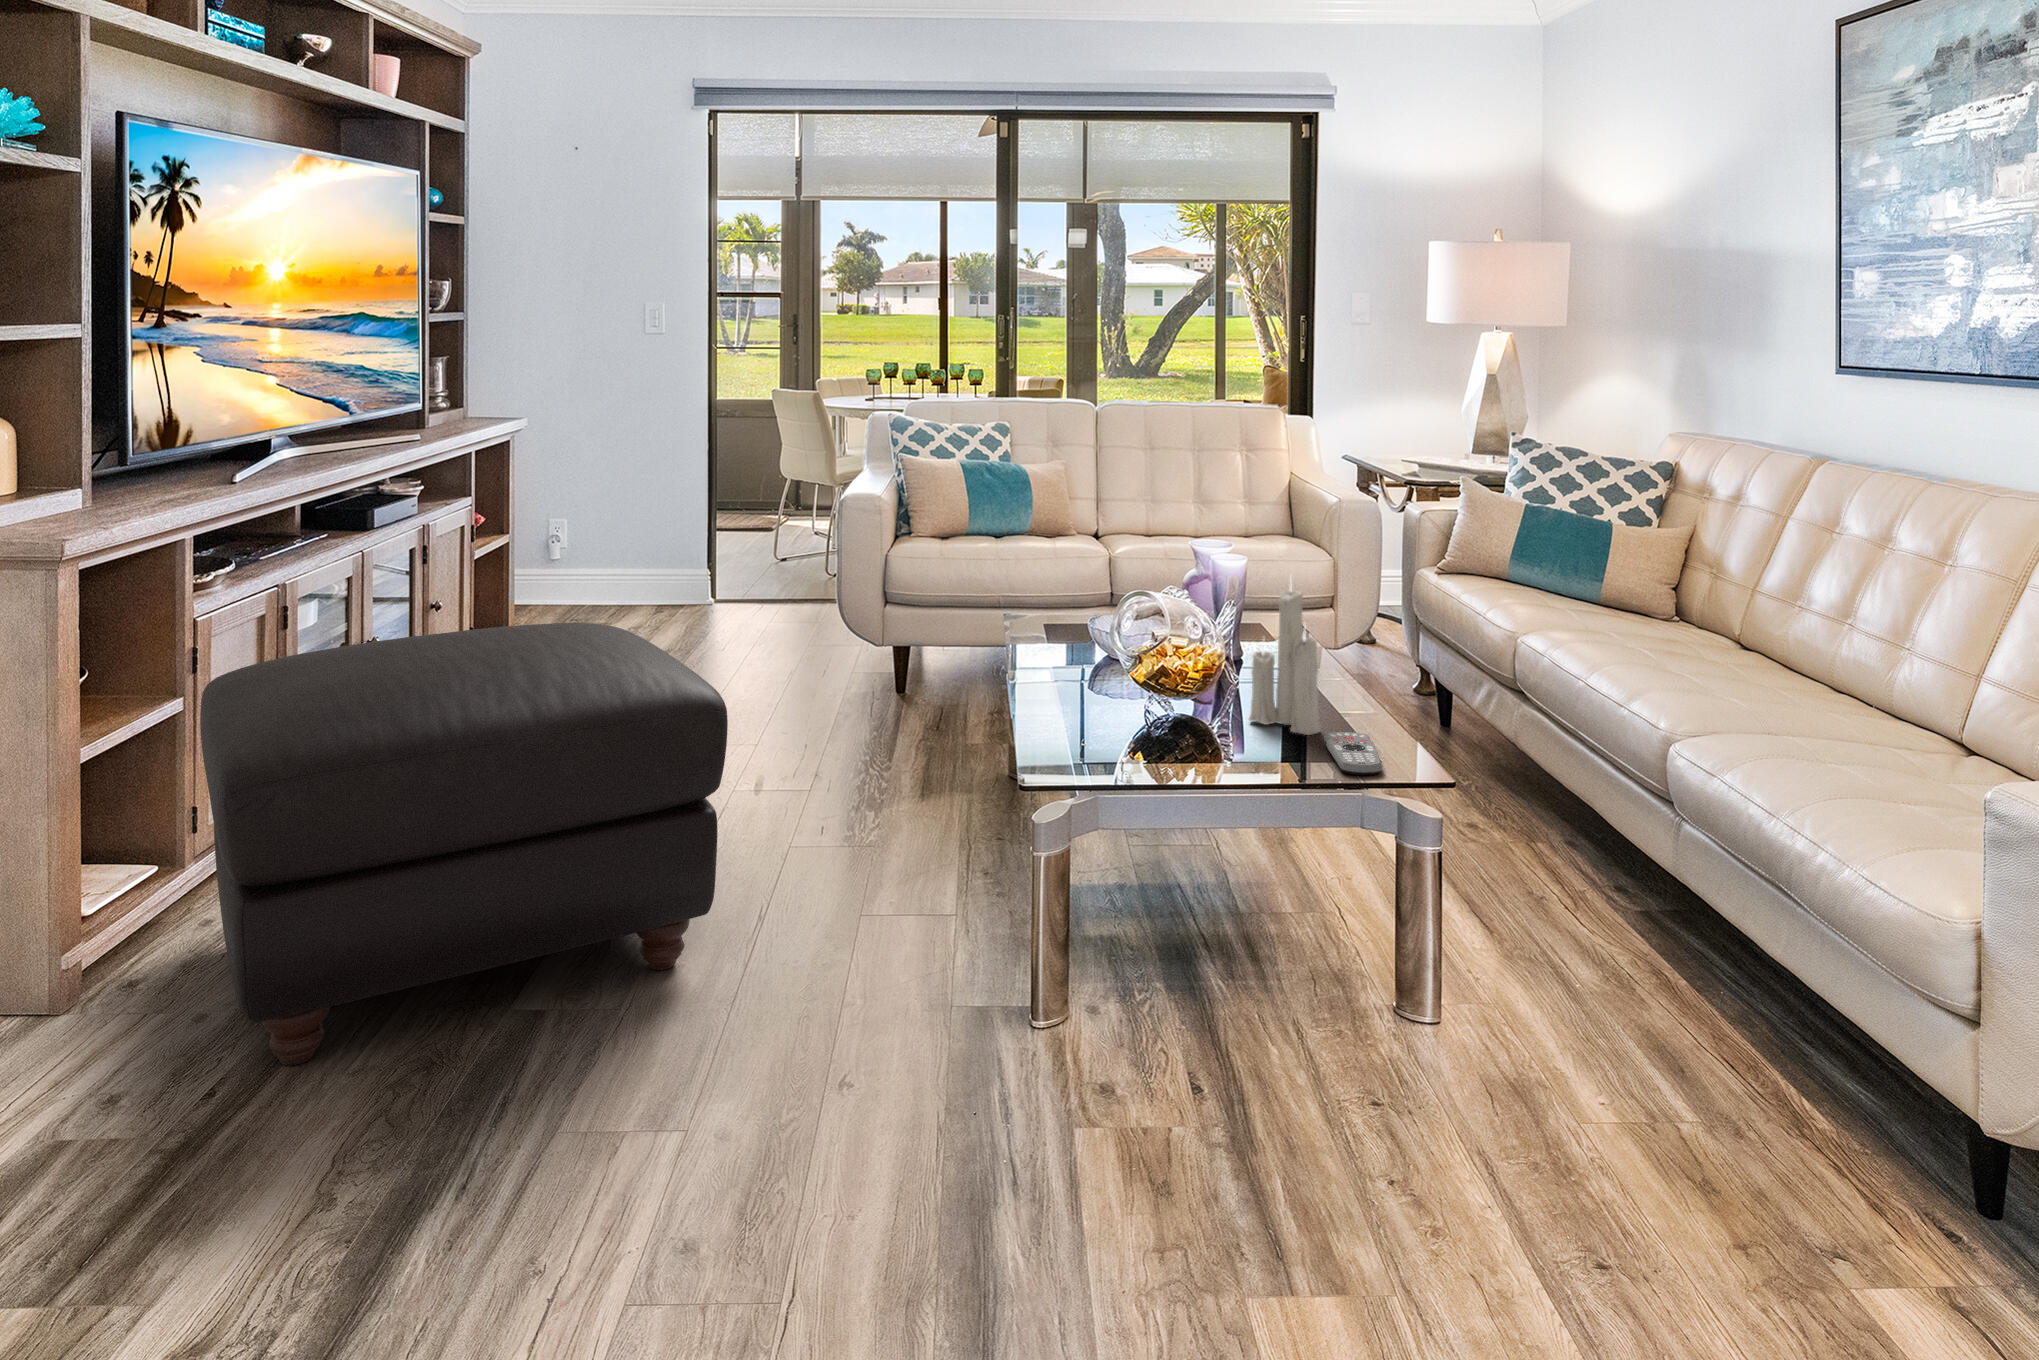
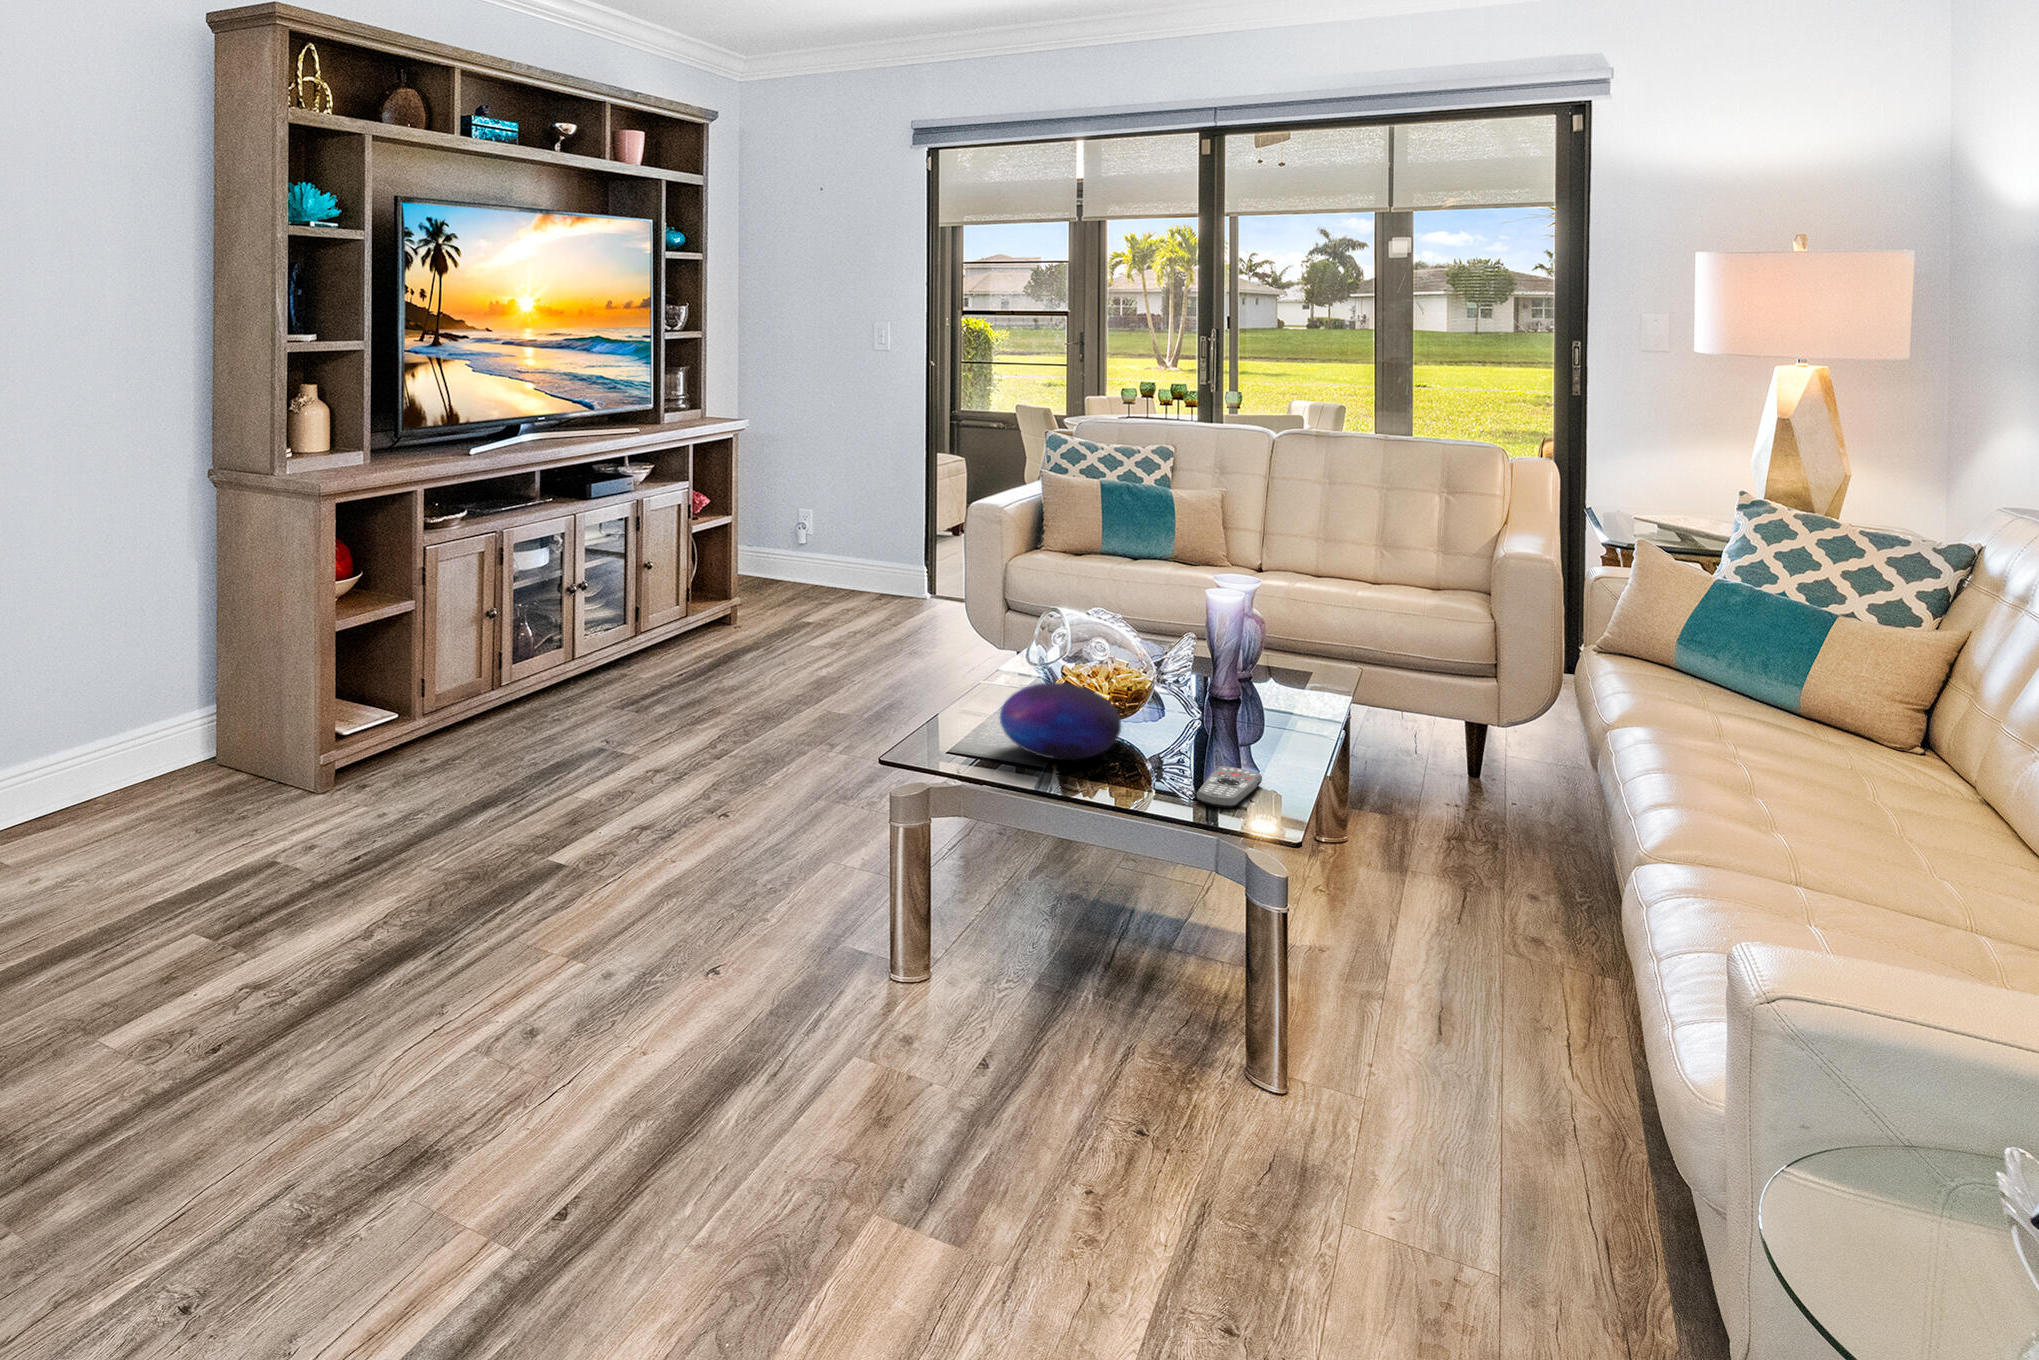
candle: present [1249,581,1320,735] -> none [1177,603,1234,767]
ottoman: present [200,622,728,1065] -> none [360,580,711,857]
decorative orb: none [1092,671,1225,756] -> present [1000,682,1121,760]

